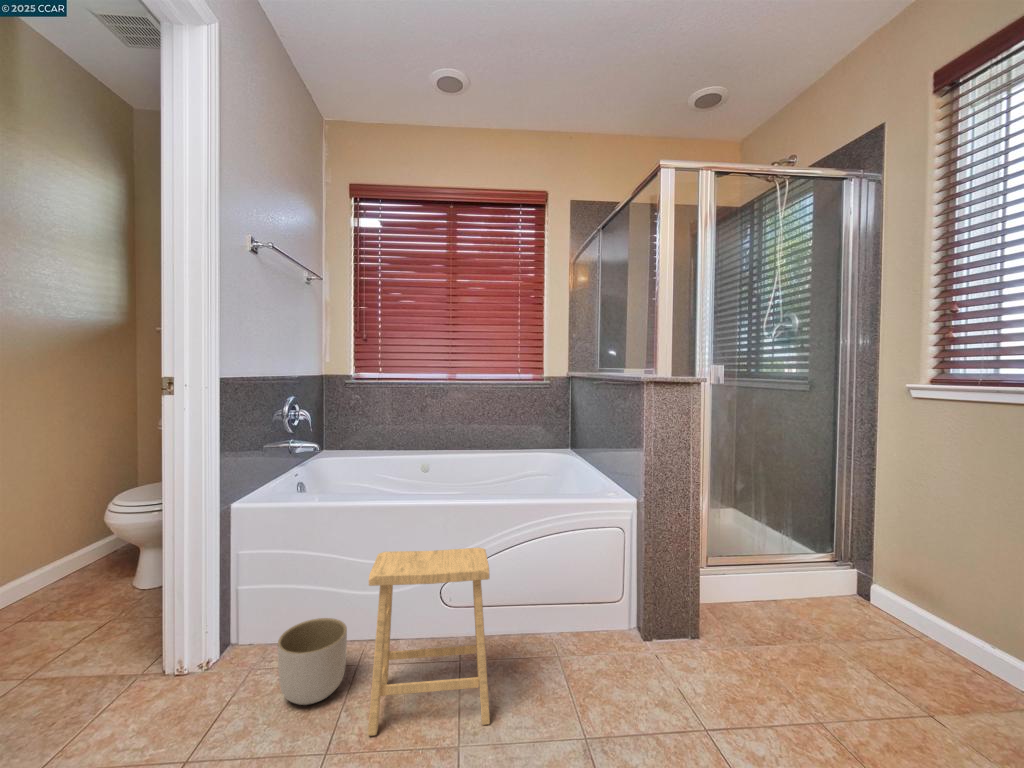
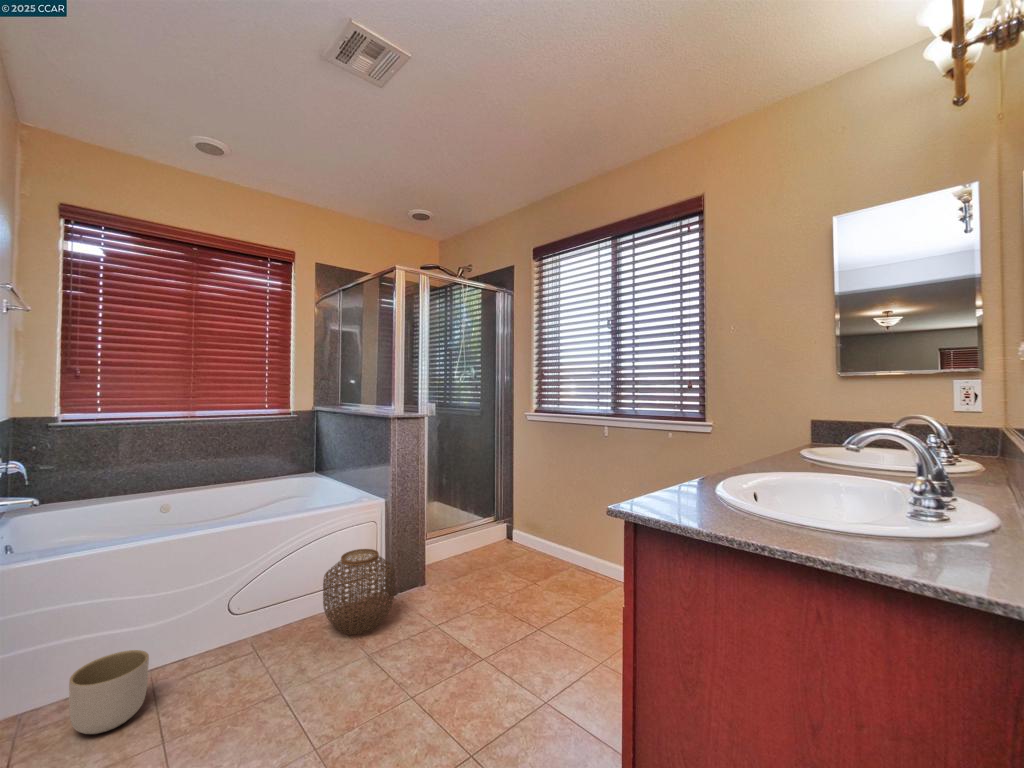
footstool: present [368,548,490,736] -> none [183,552,299,719]
woven basket: none [538,565,638,692] -> present [323,549,395,635]

